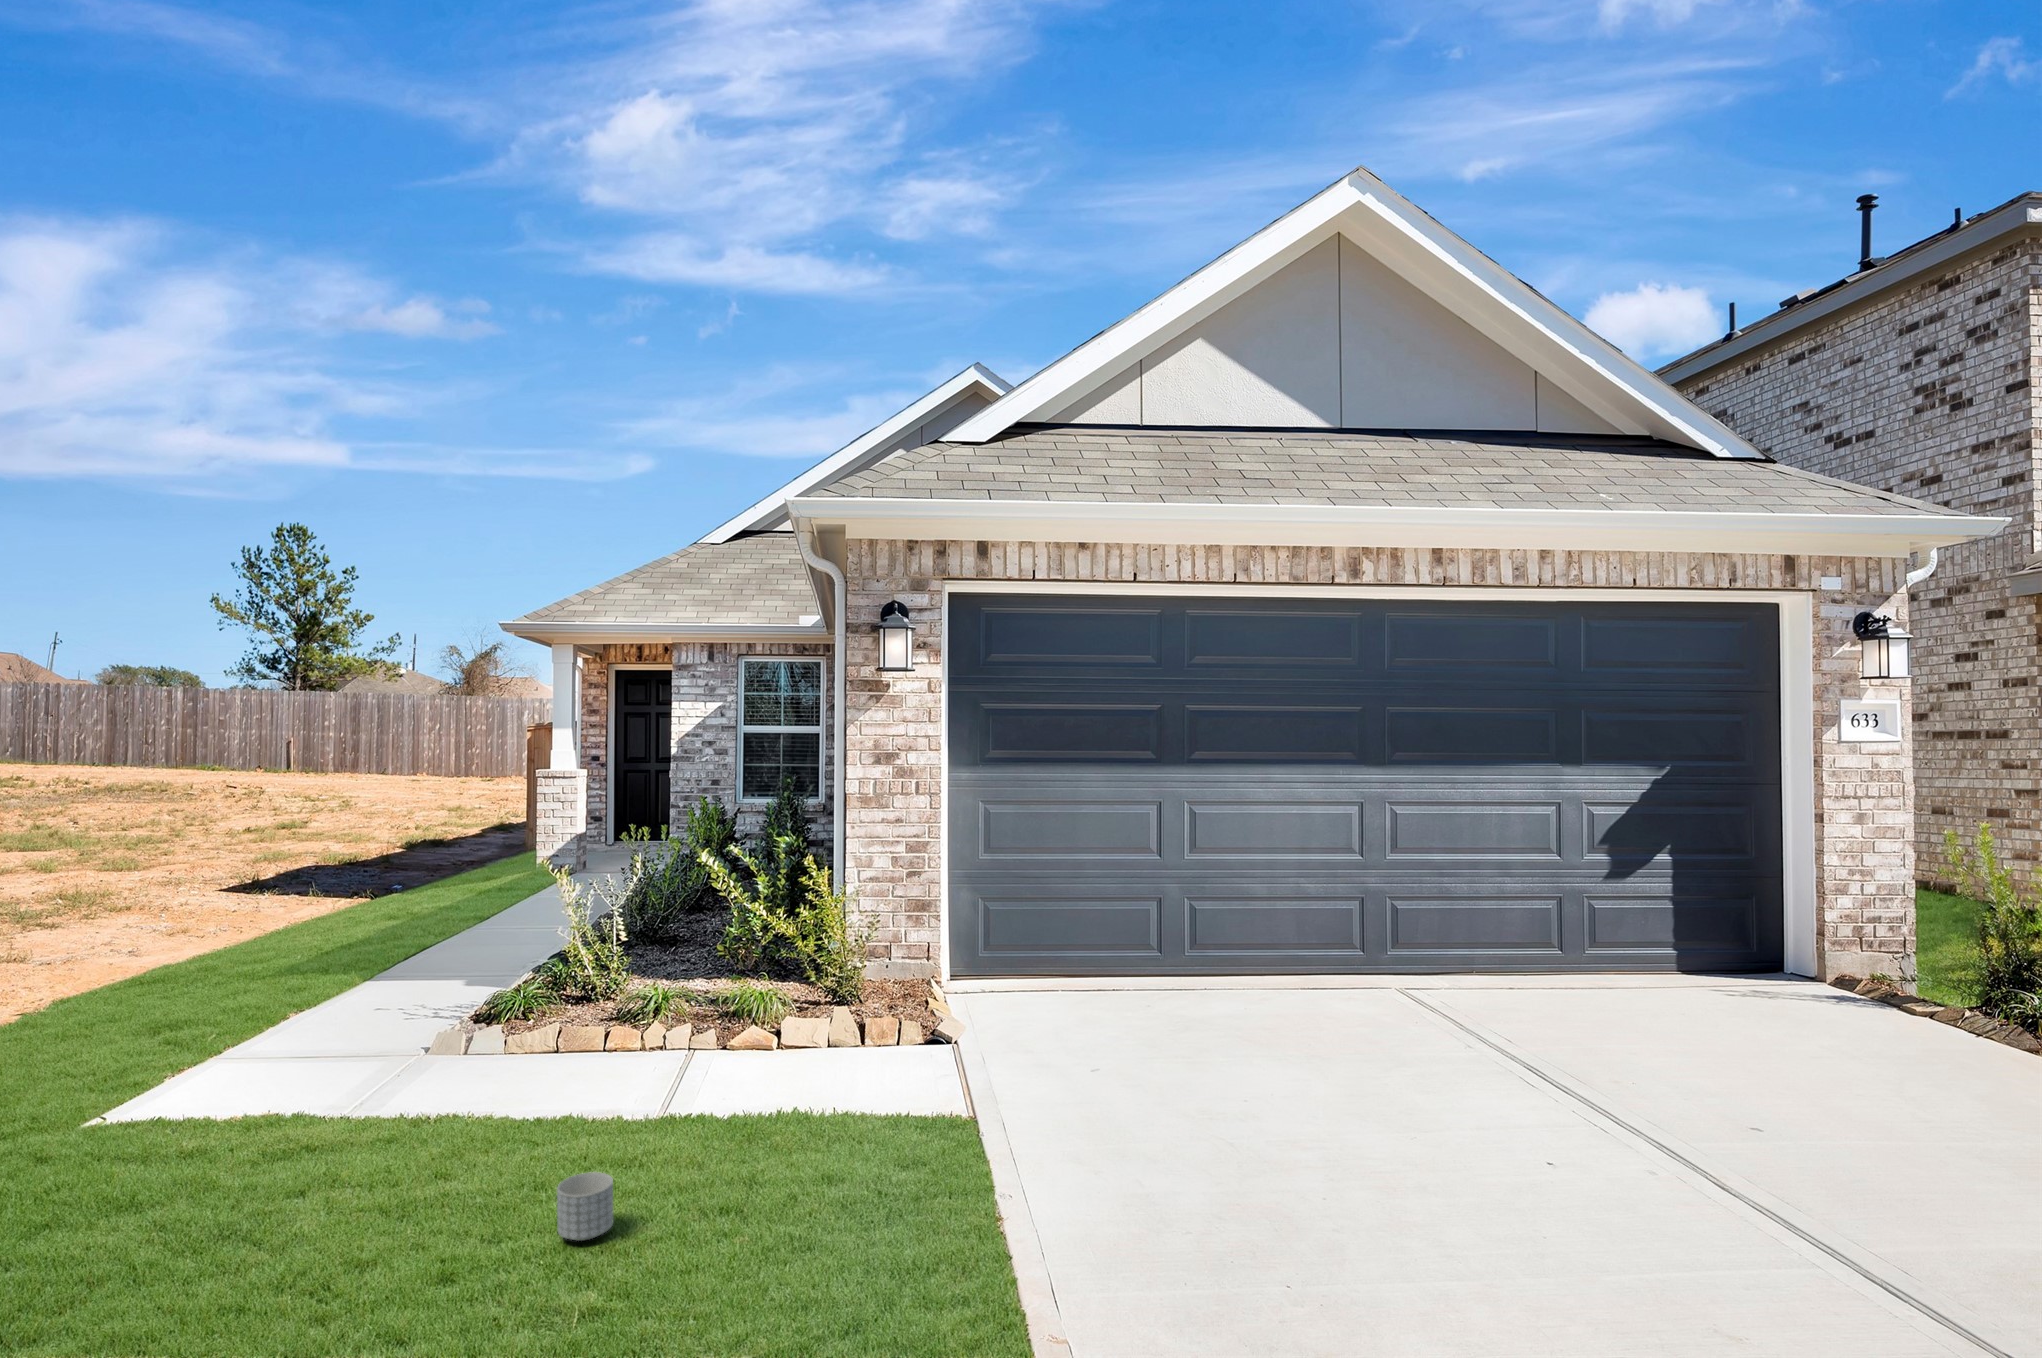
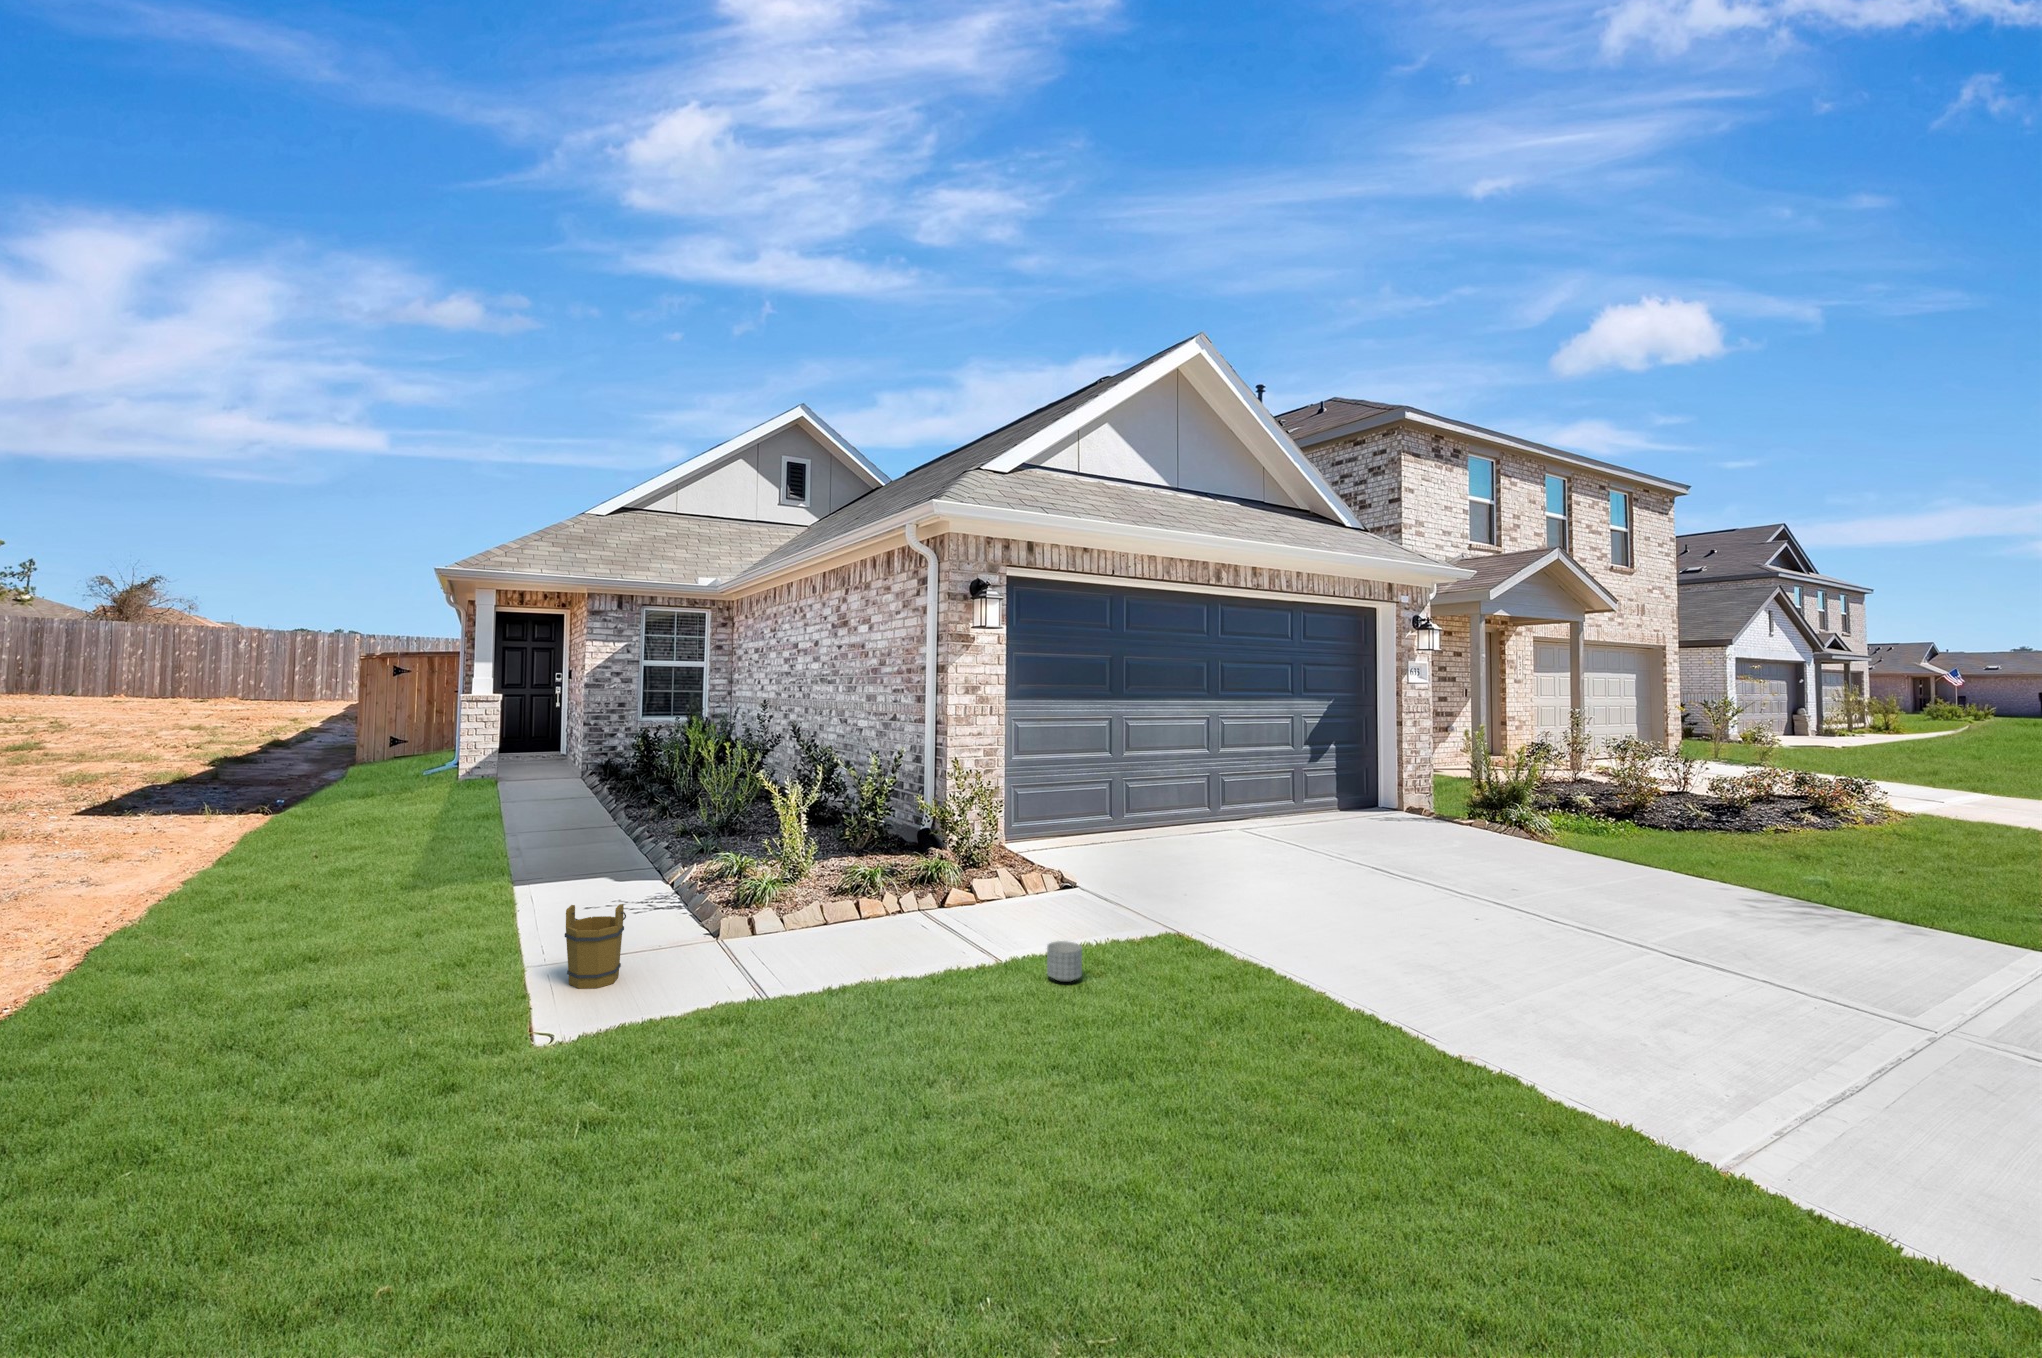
bucket: none [123,1028,210,1133] -> present [565,904,626,989]

